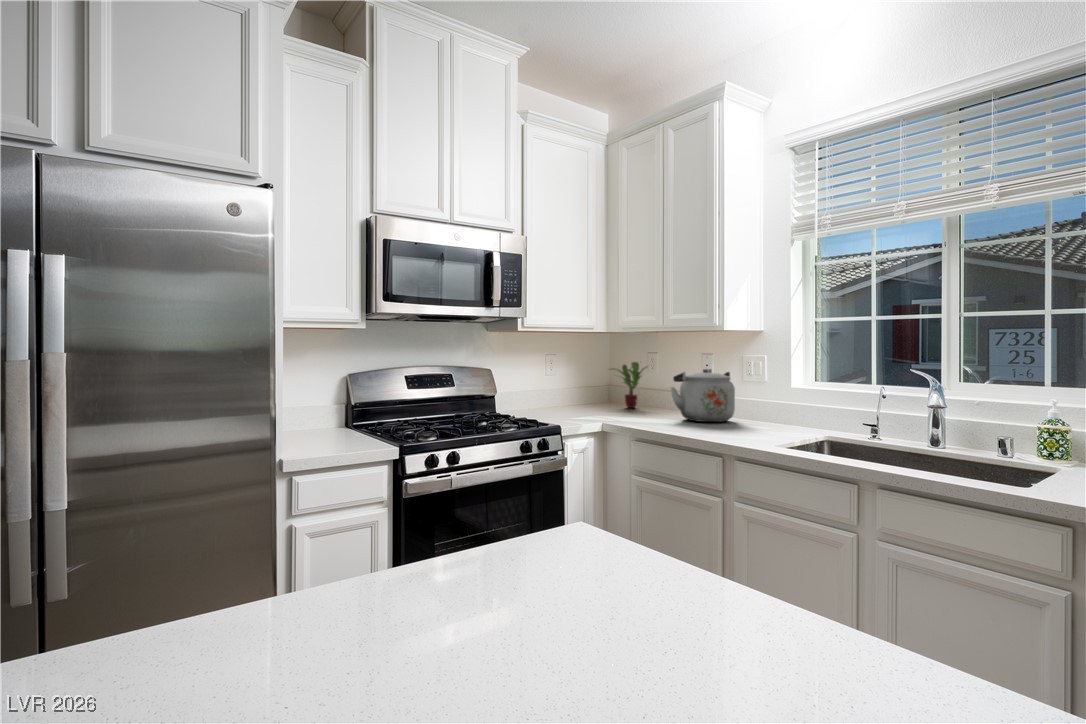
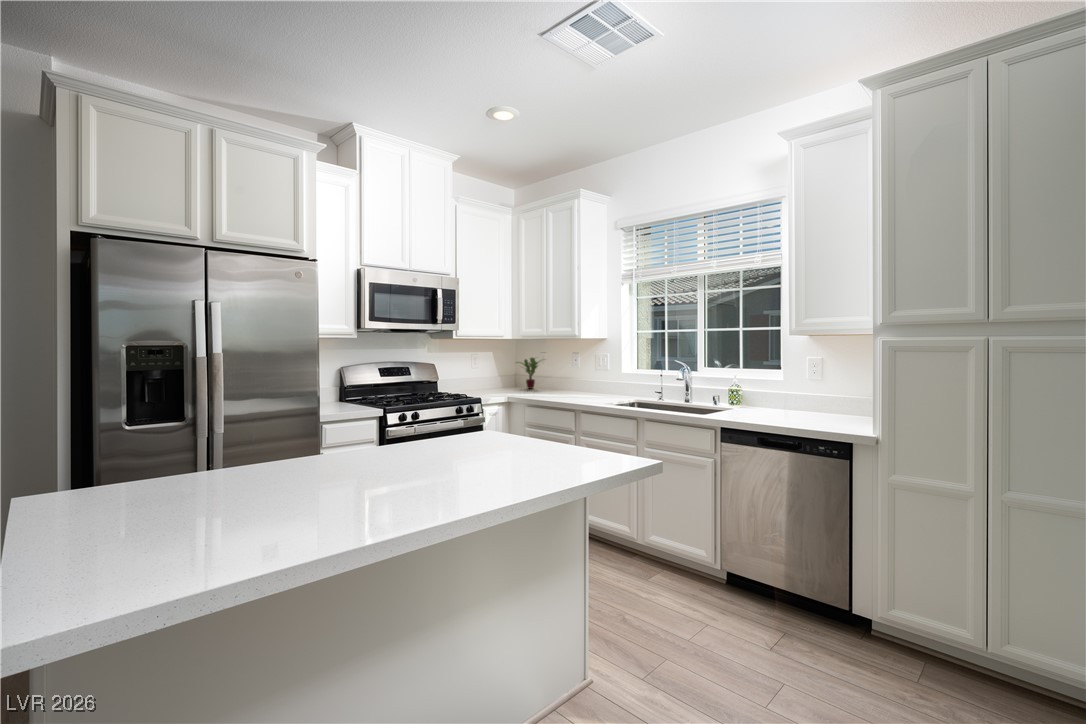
kettle: present [671,369,735,422] -> none [551,361,591,395]

